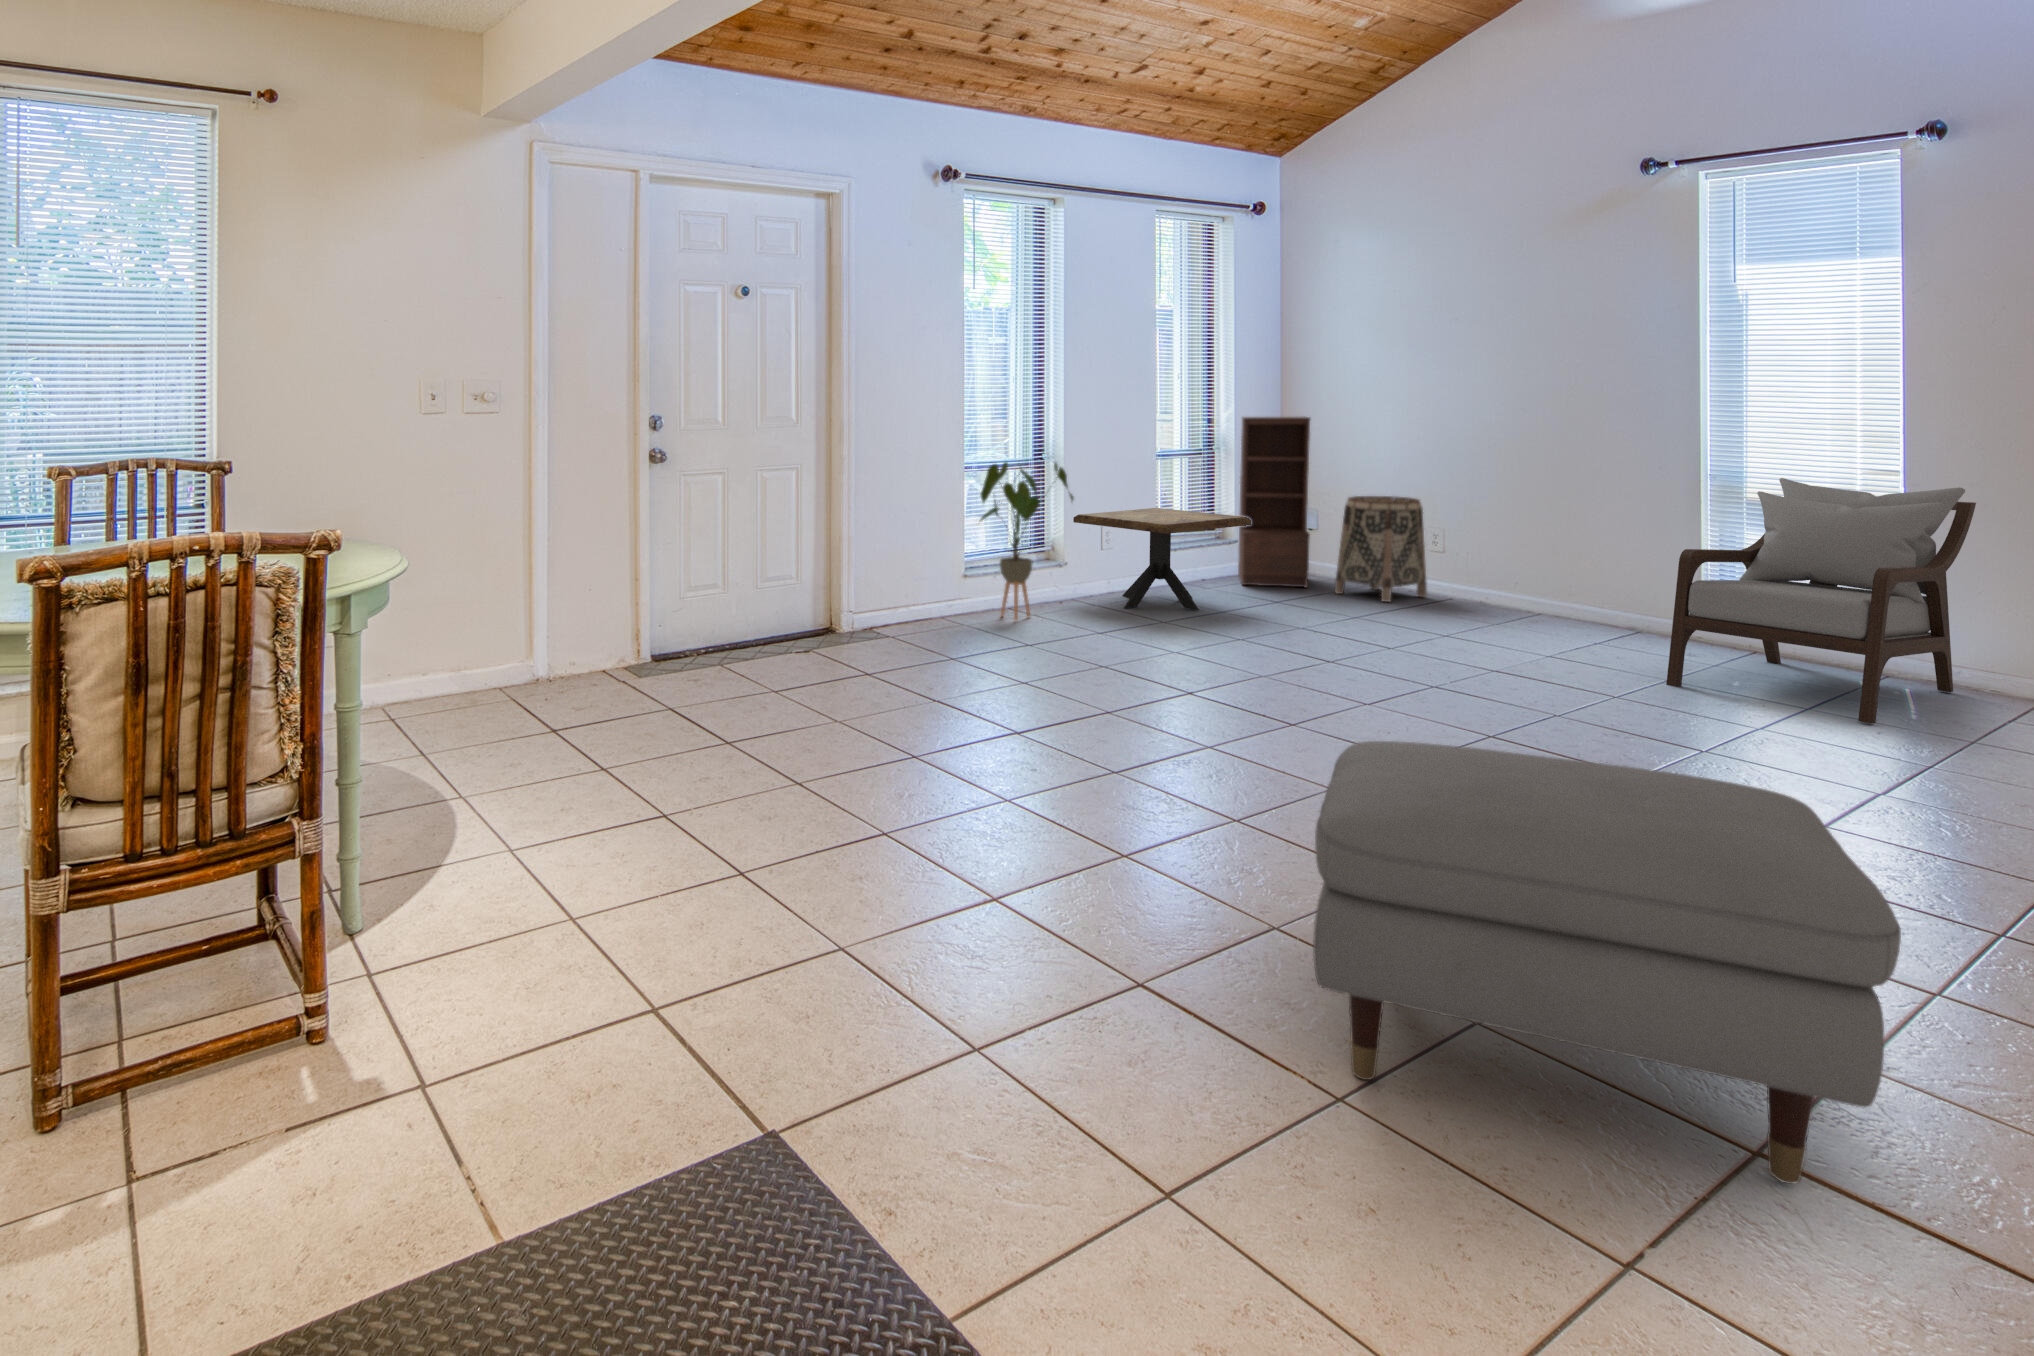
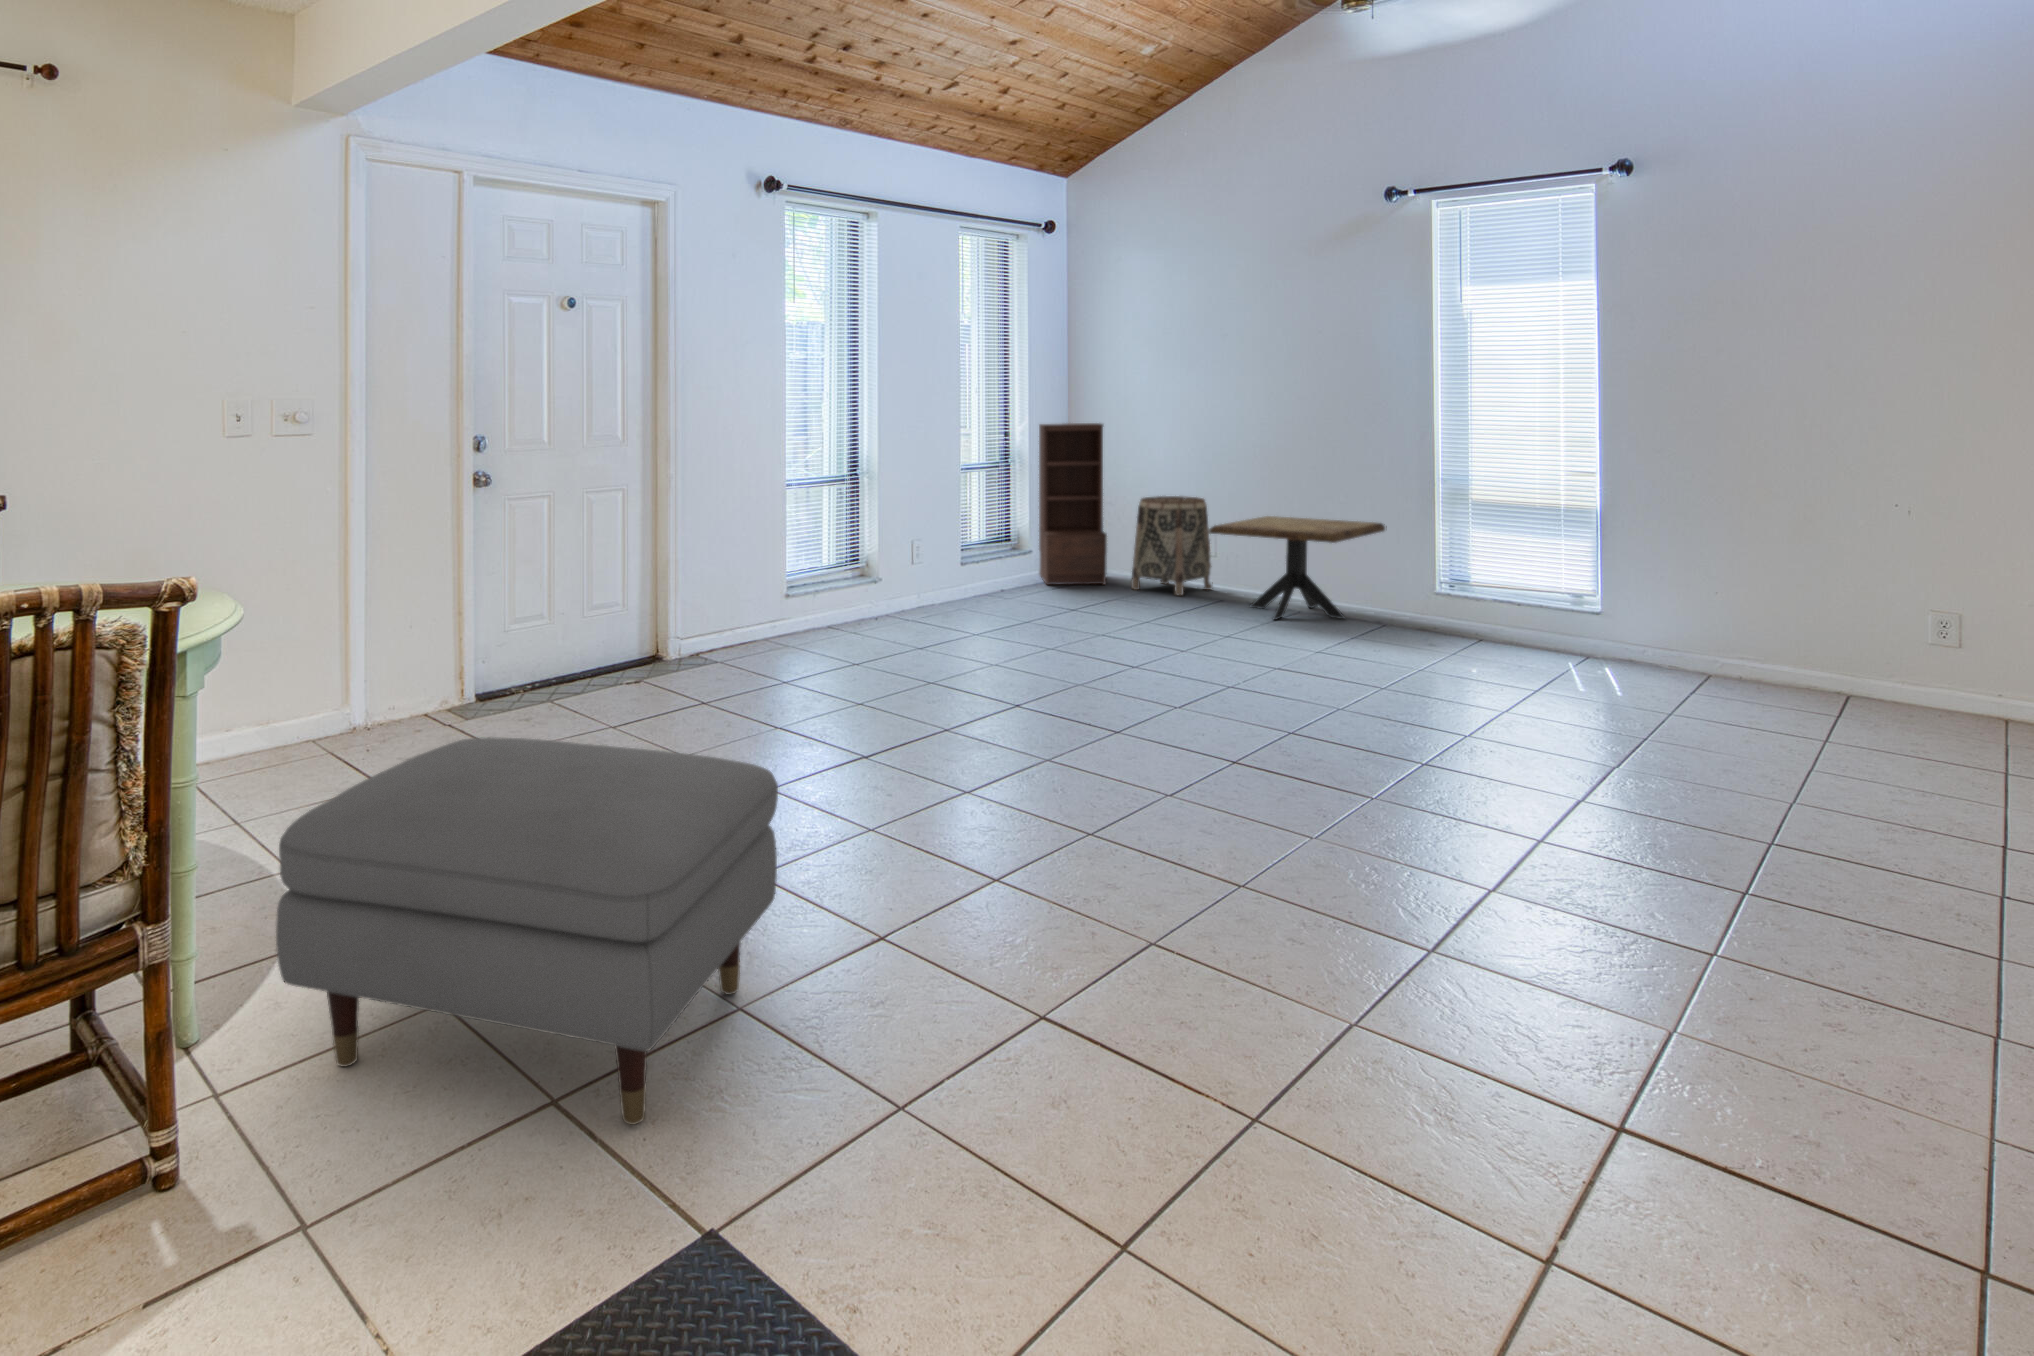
house plant: present [979,462,1074,621] -> none [804,471,896,630]
armchair: present [1666,478,1976,724] -> none [1441,472,1681,690]
side table: present [1073,508,1251,610] -> present [1209,516,1385,620]
ottoman: present [1313,741,1901,1184] -> present [276,737,778,1125]

